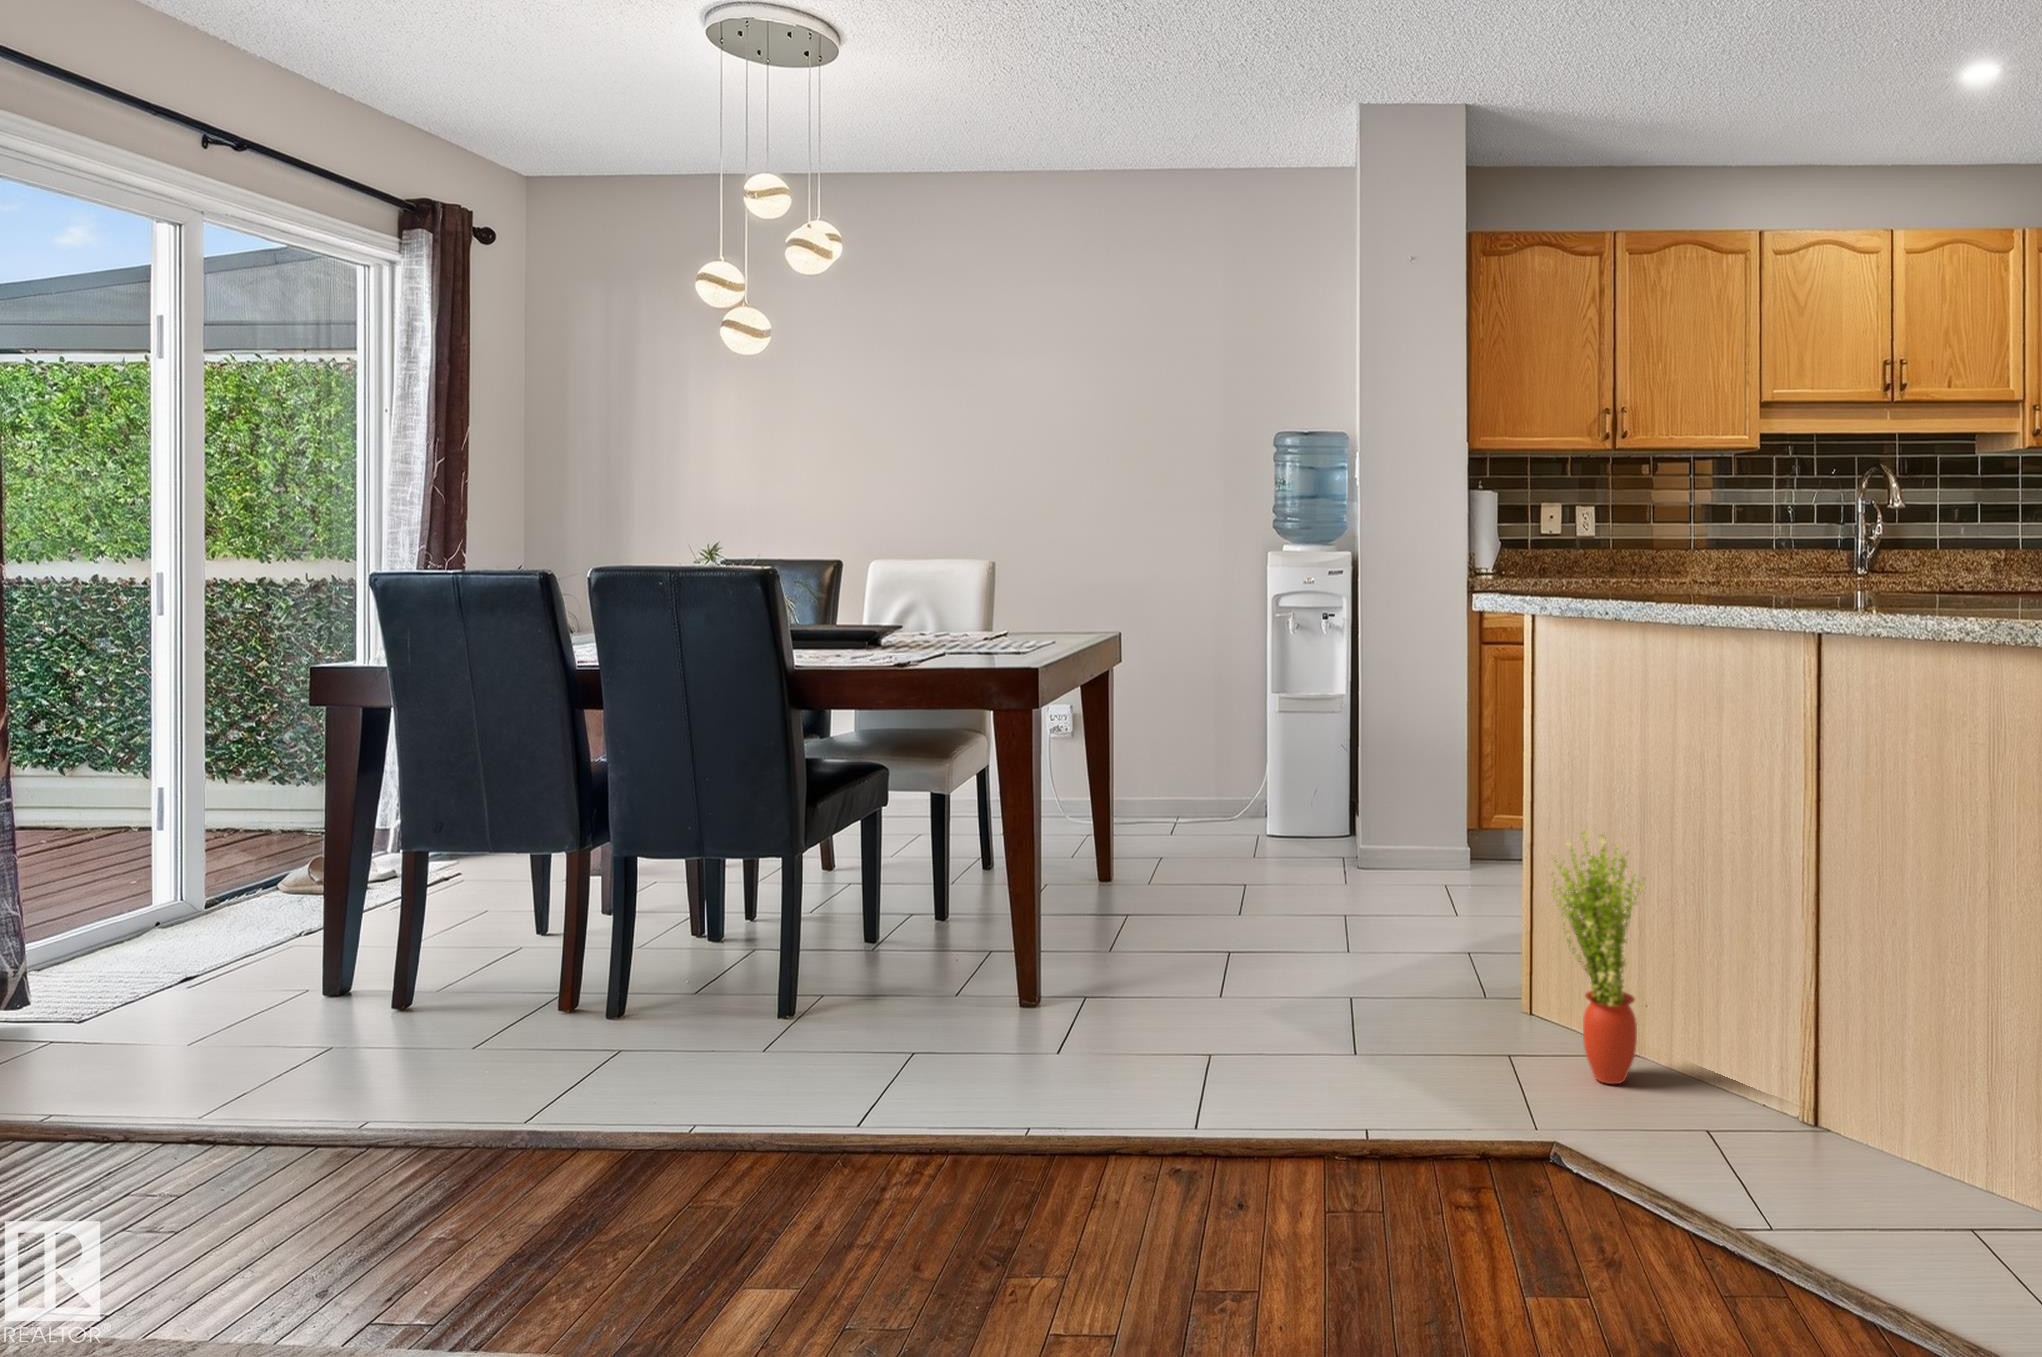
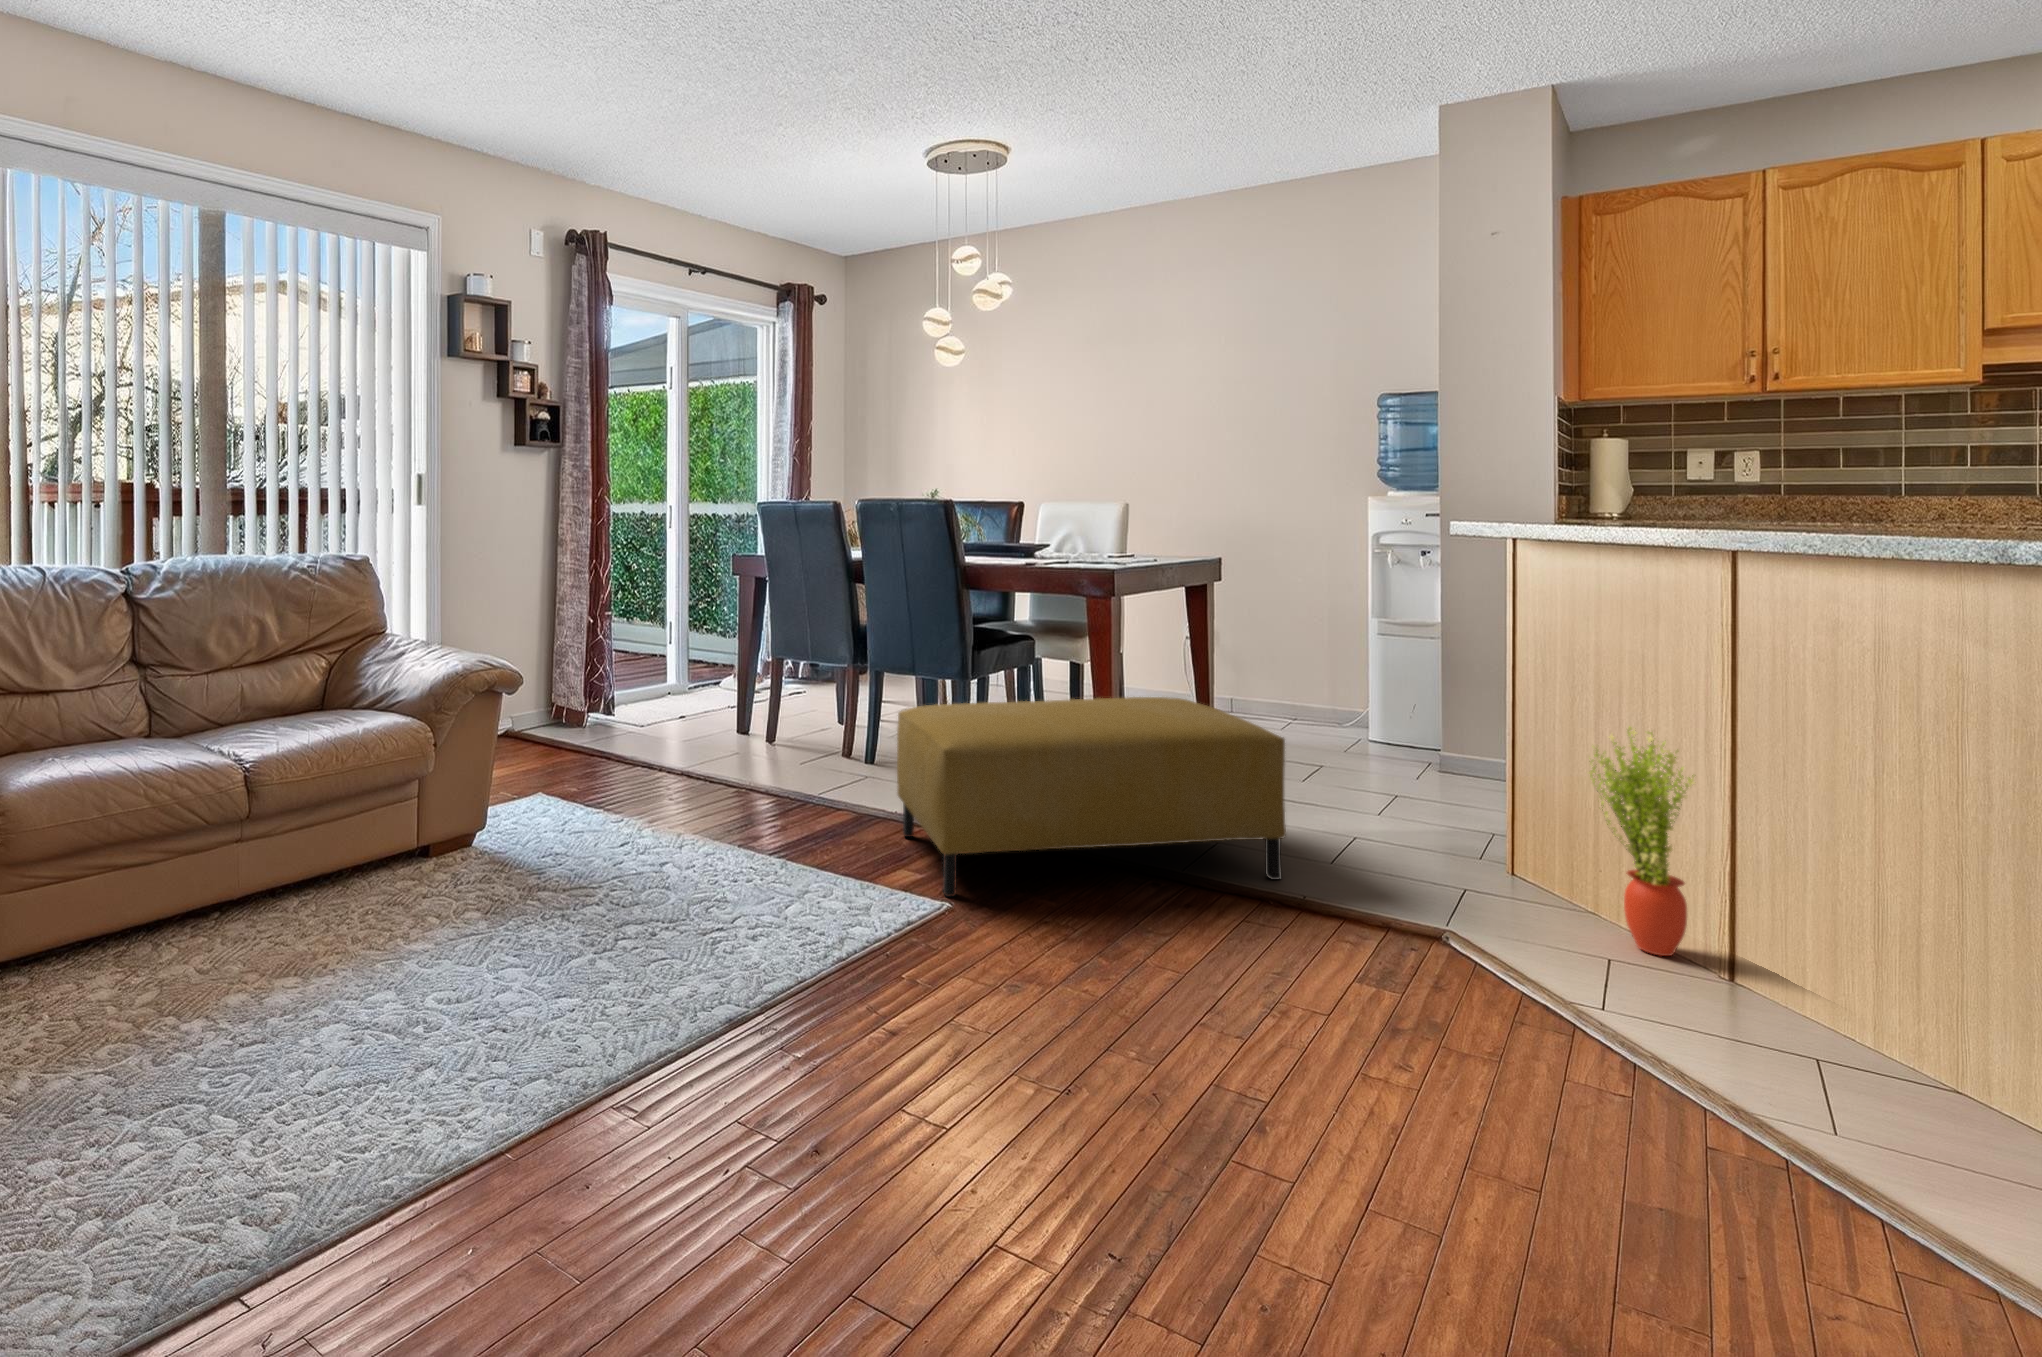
ottoman: none [681,846,1243,1230] -> present [897,697,1286,897]

